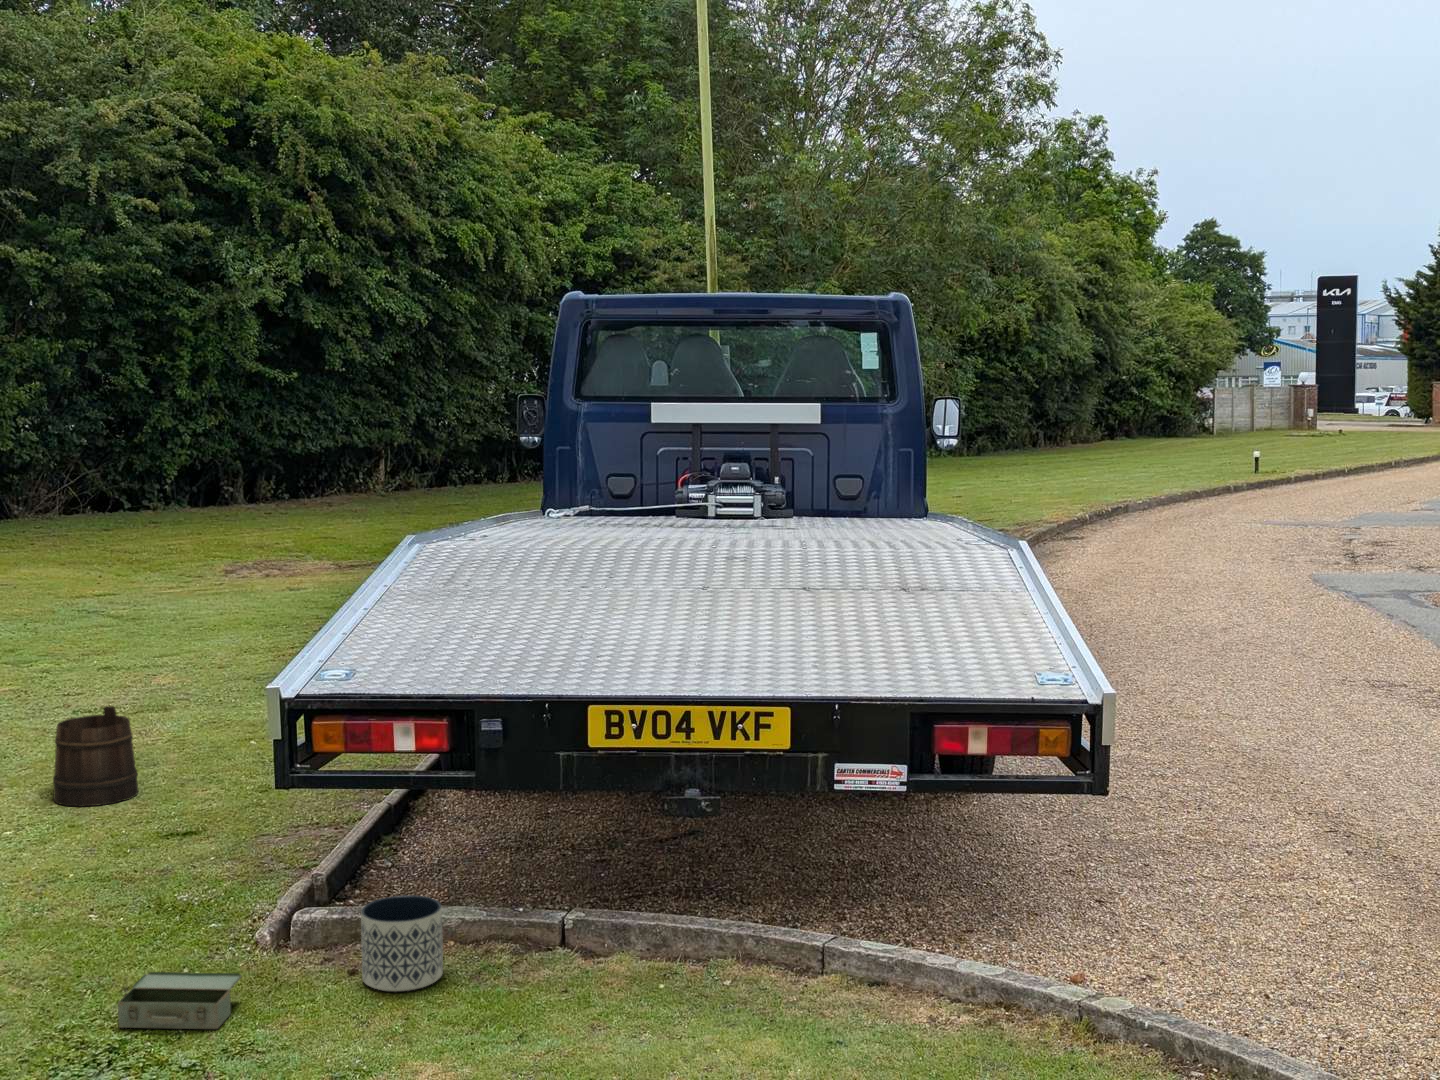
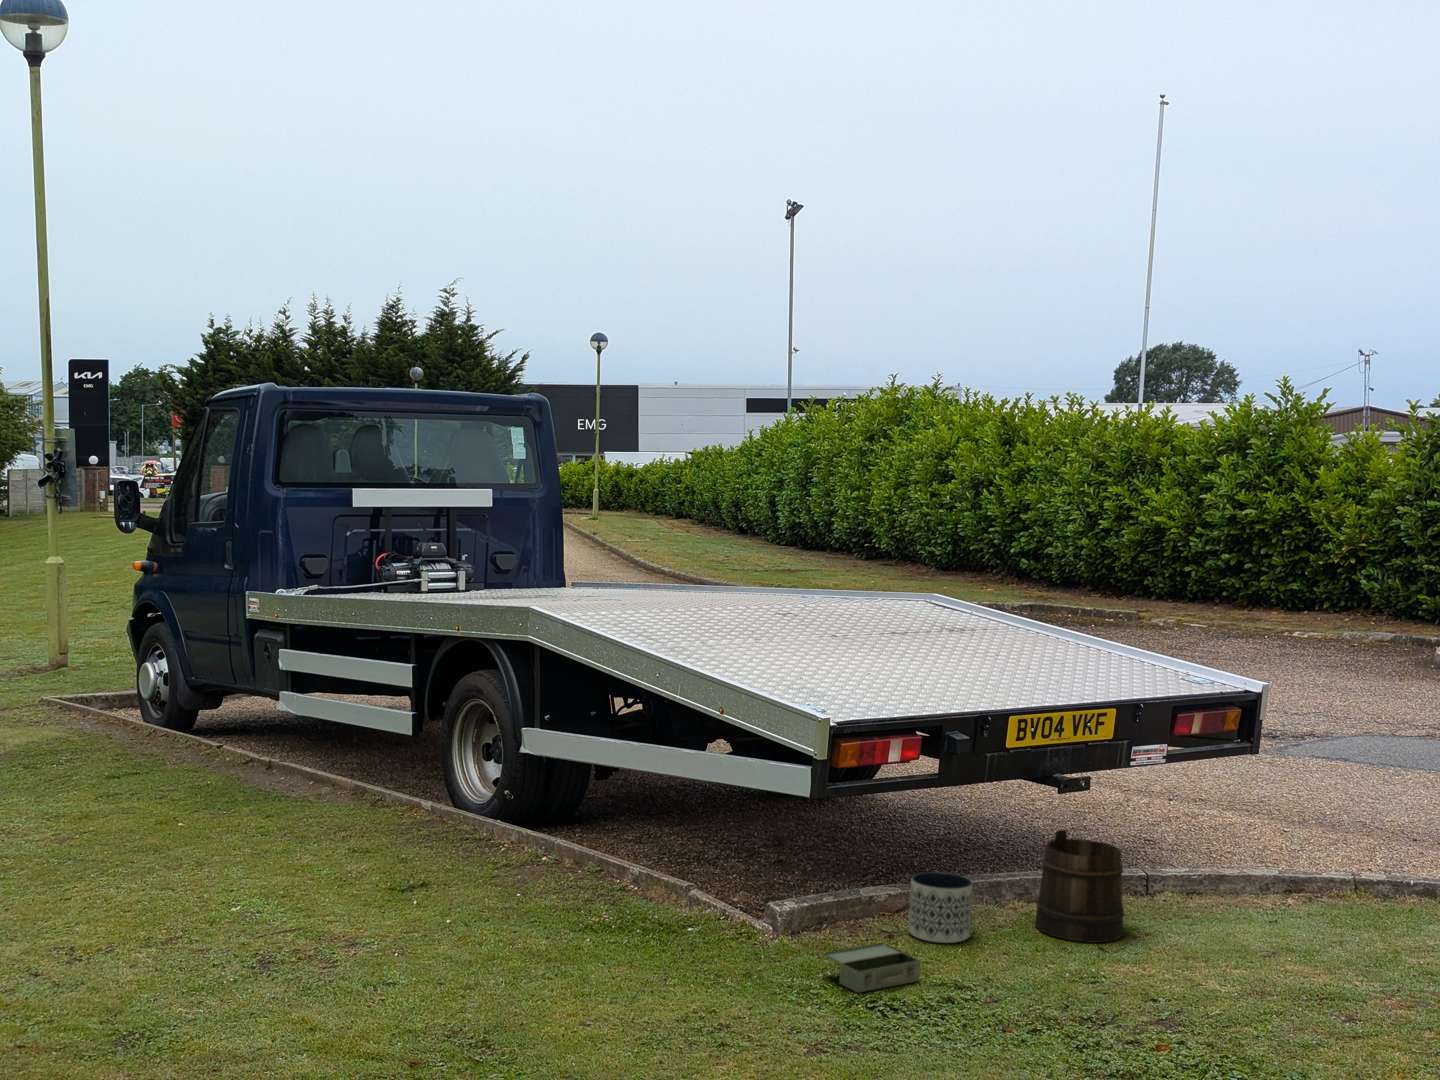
bucket: present [53,706,138,807] -> present [1035,830,1124,943]

